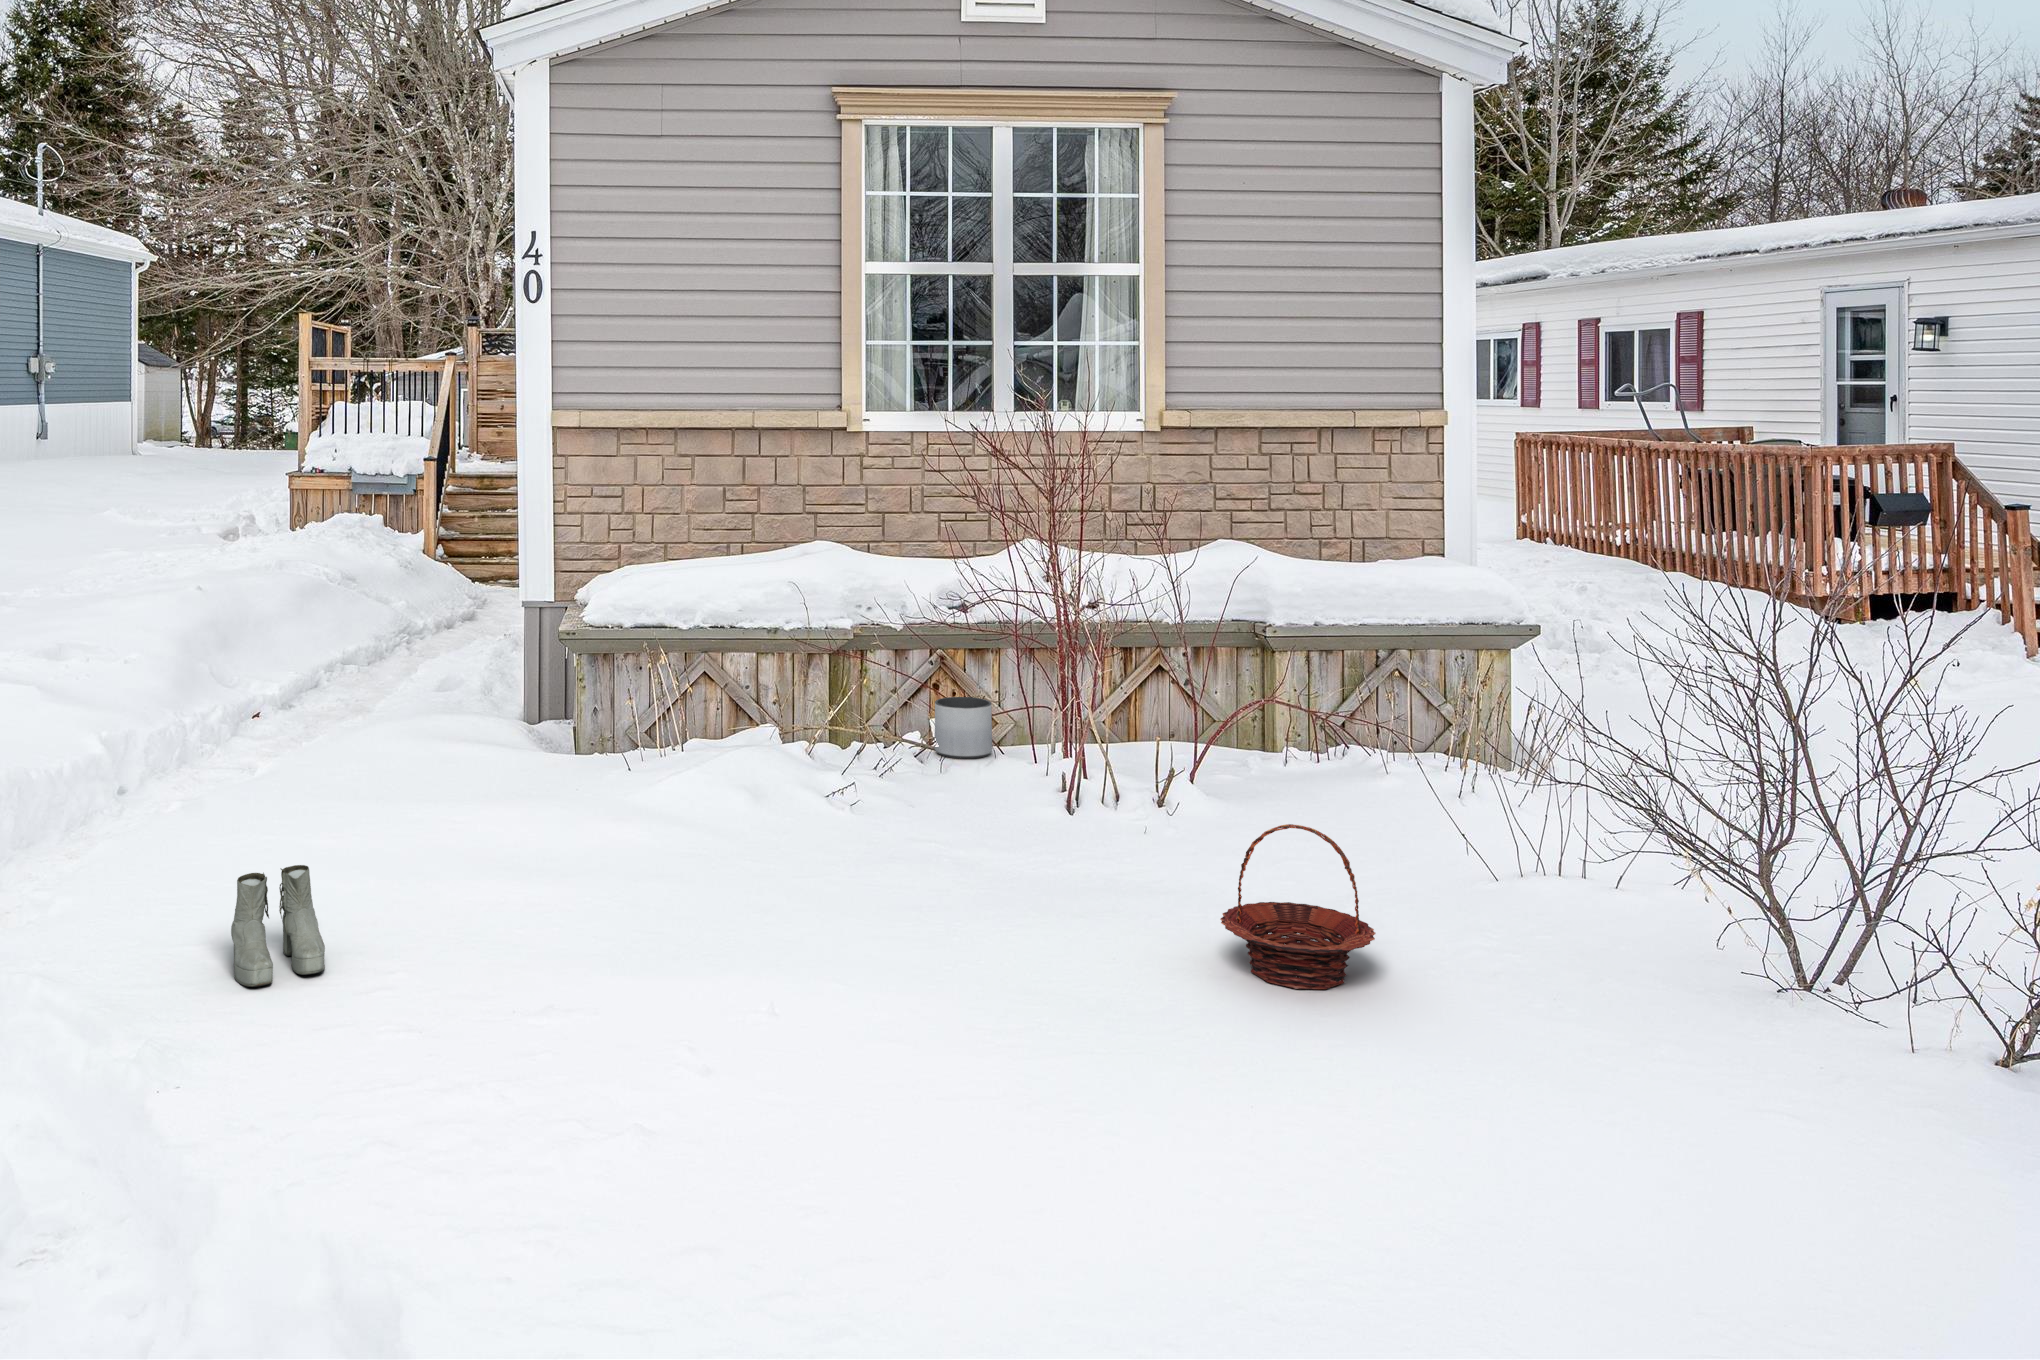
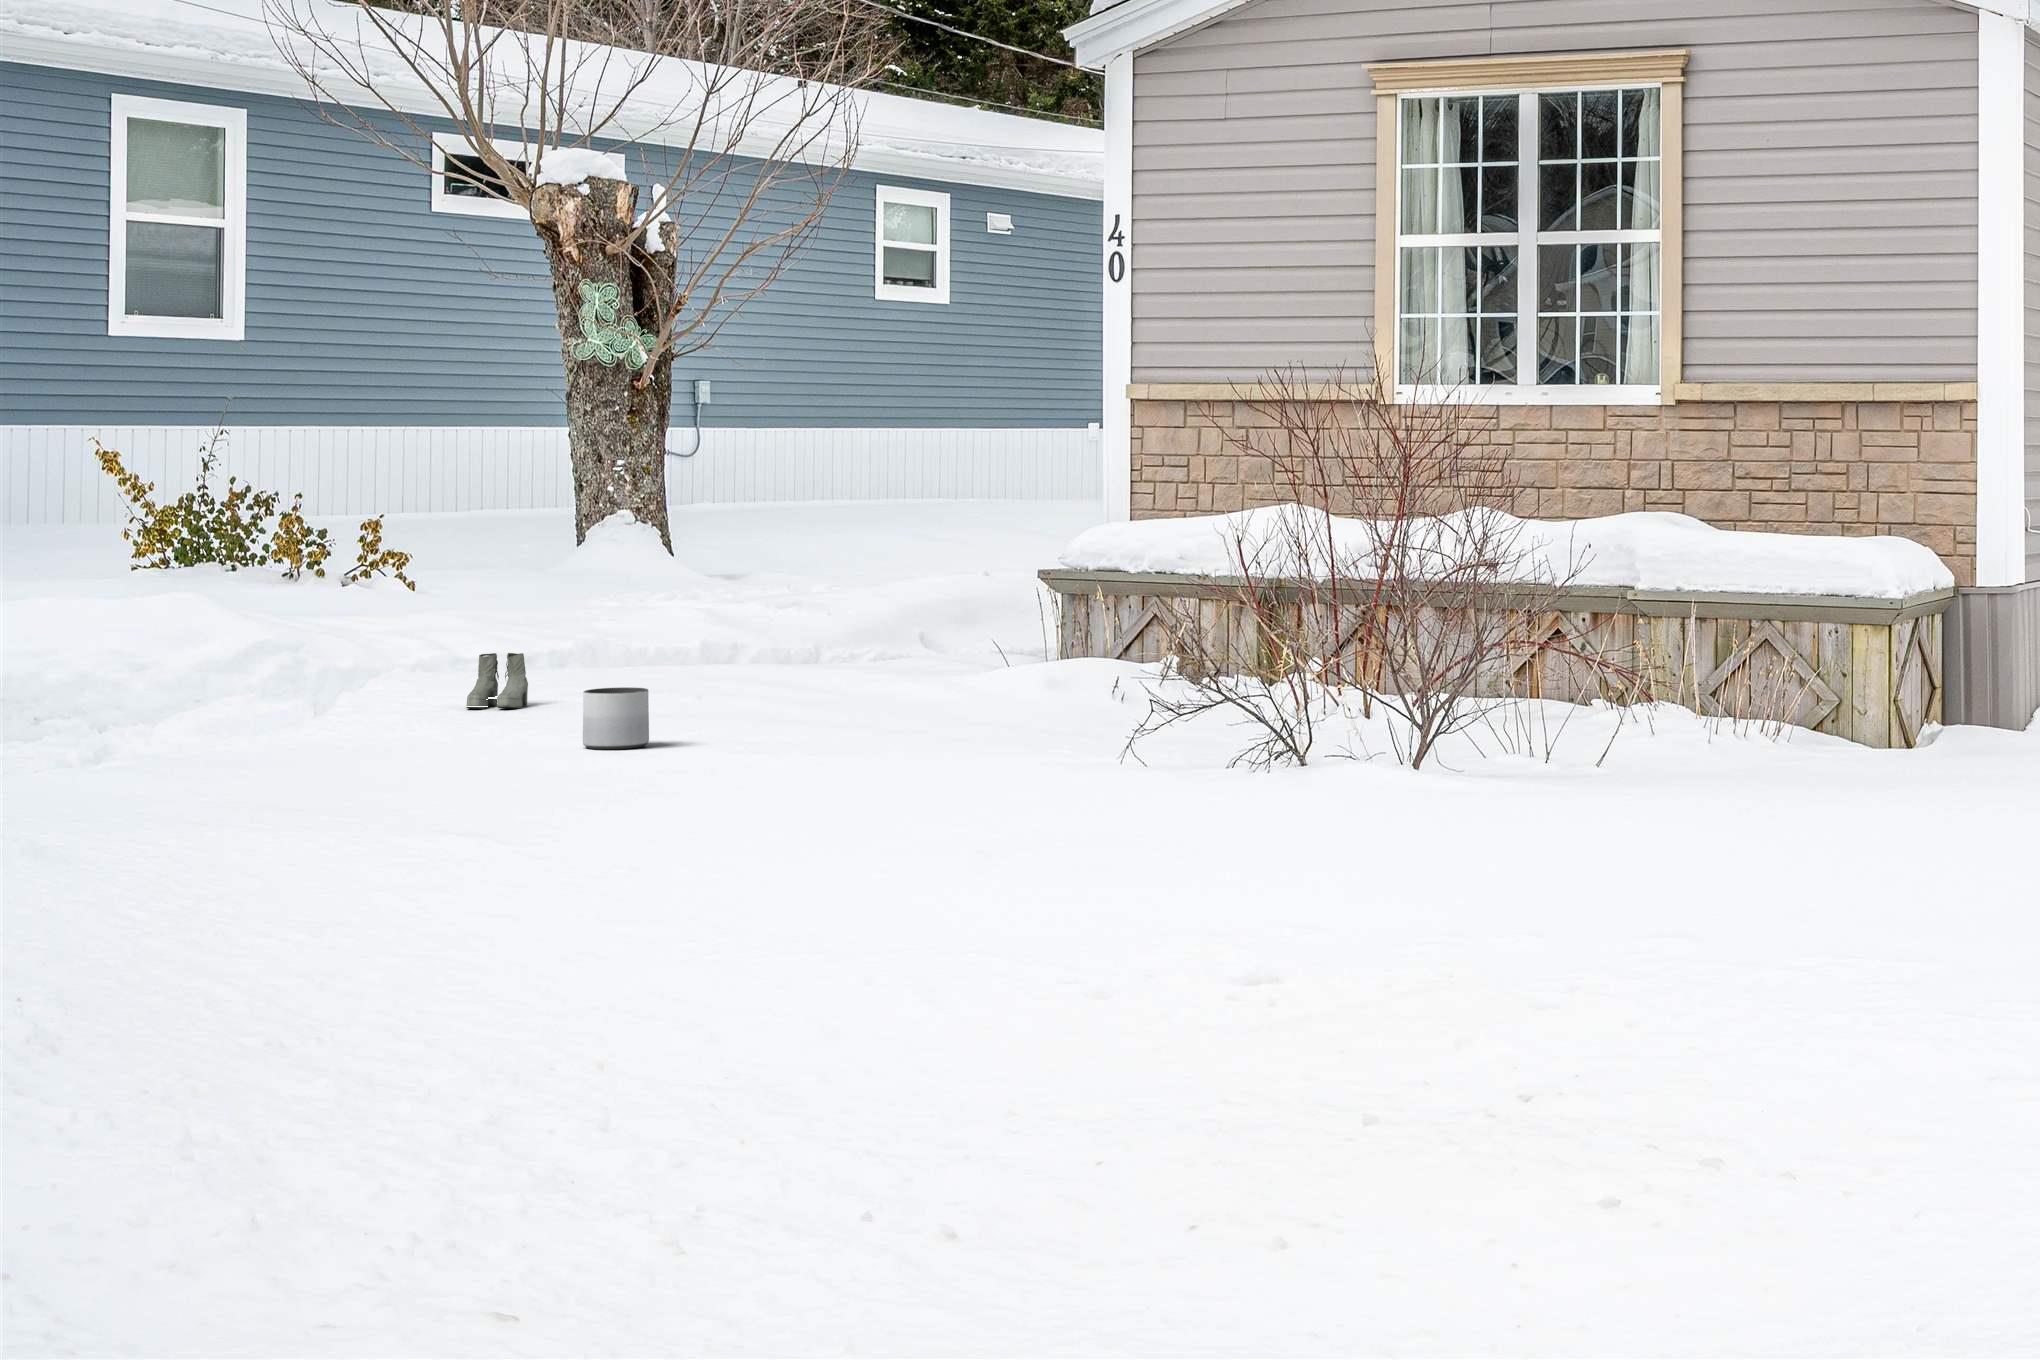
planter: present [934,697,992,759] -> present [583,687,649,750]
basket: present [1220,824,1376,989] -> none [891,645,989,743]

